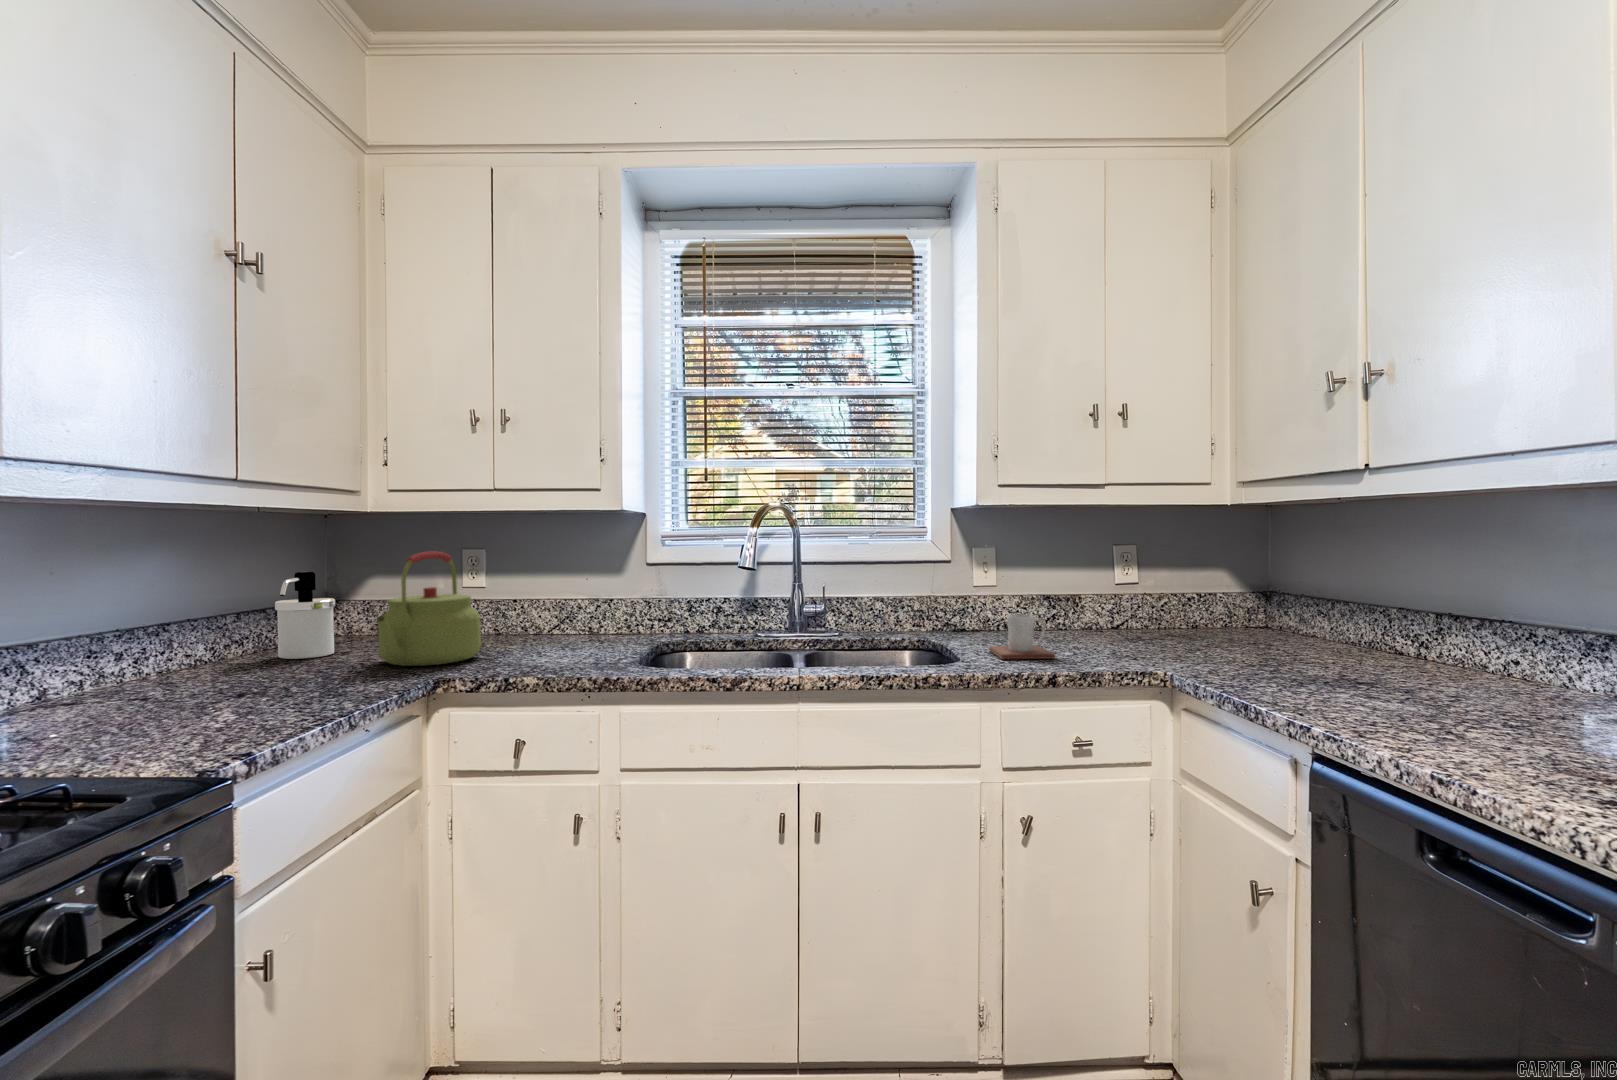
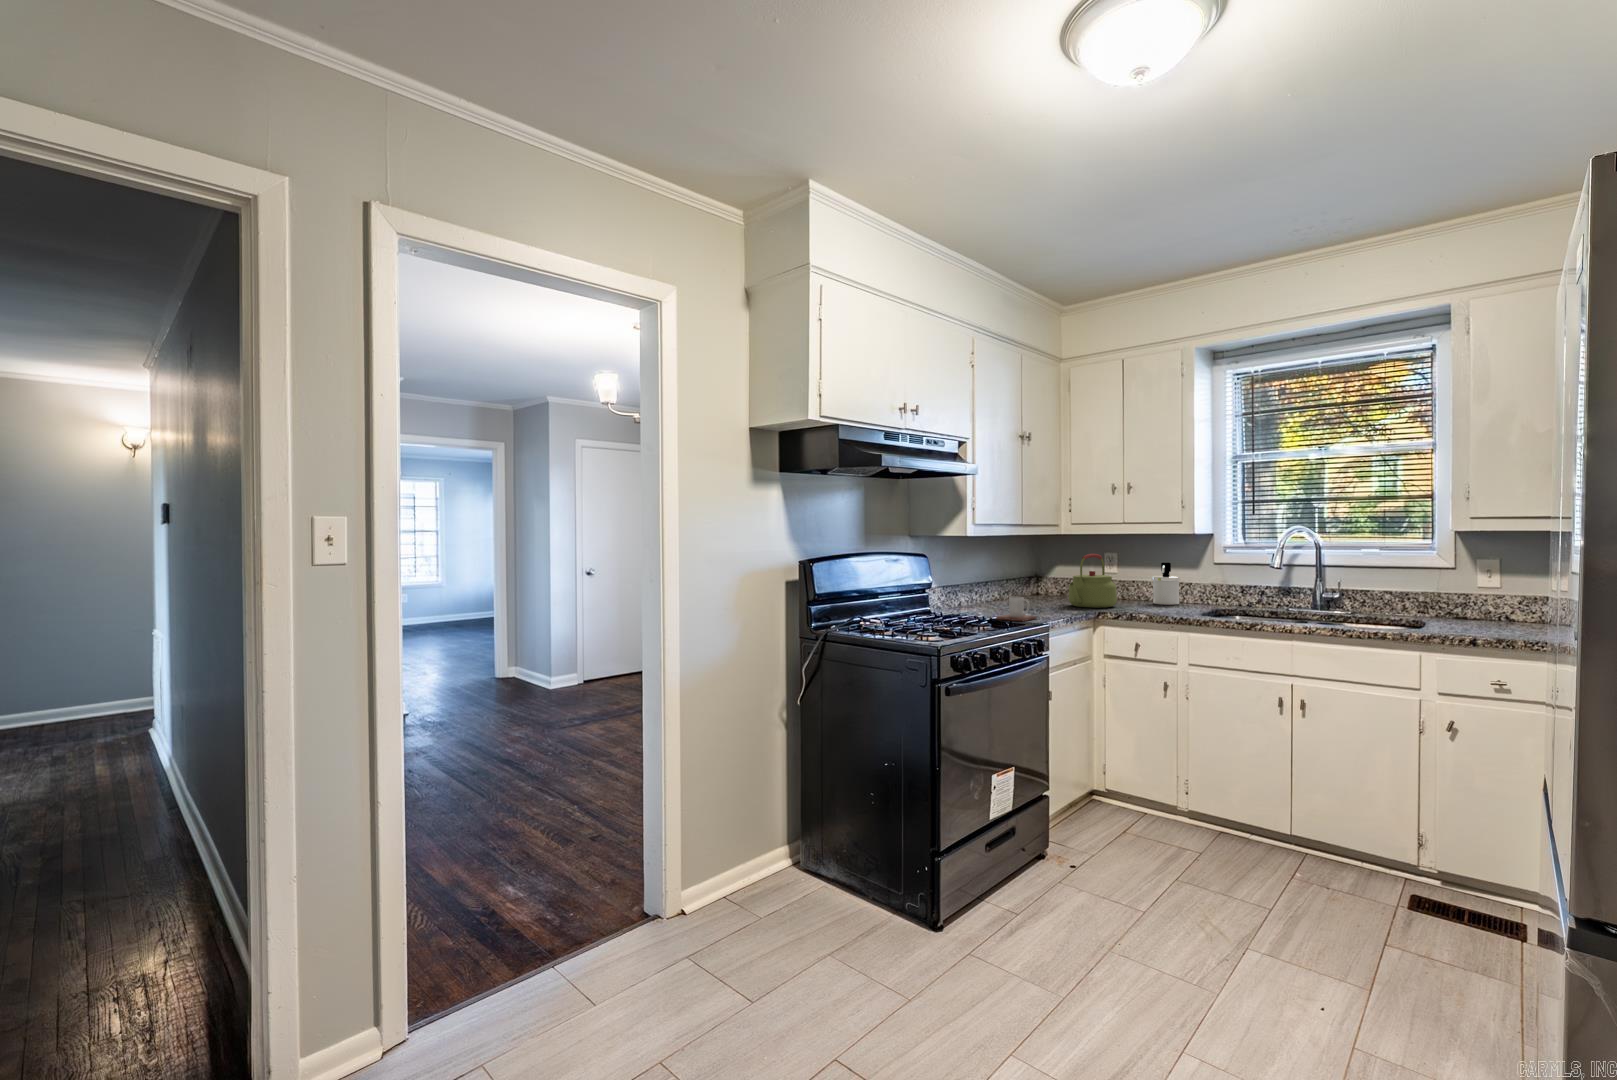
soap dispenser: present [275,572,335,659] -> present [1152,562,1180,605]
mug: present [989,614,1055,659] -> present [997,597,1037,621]

